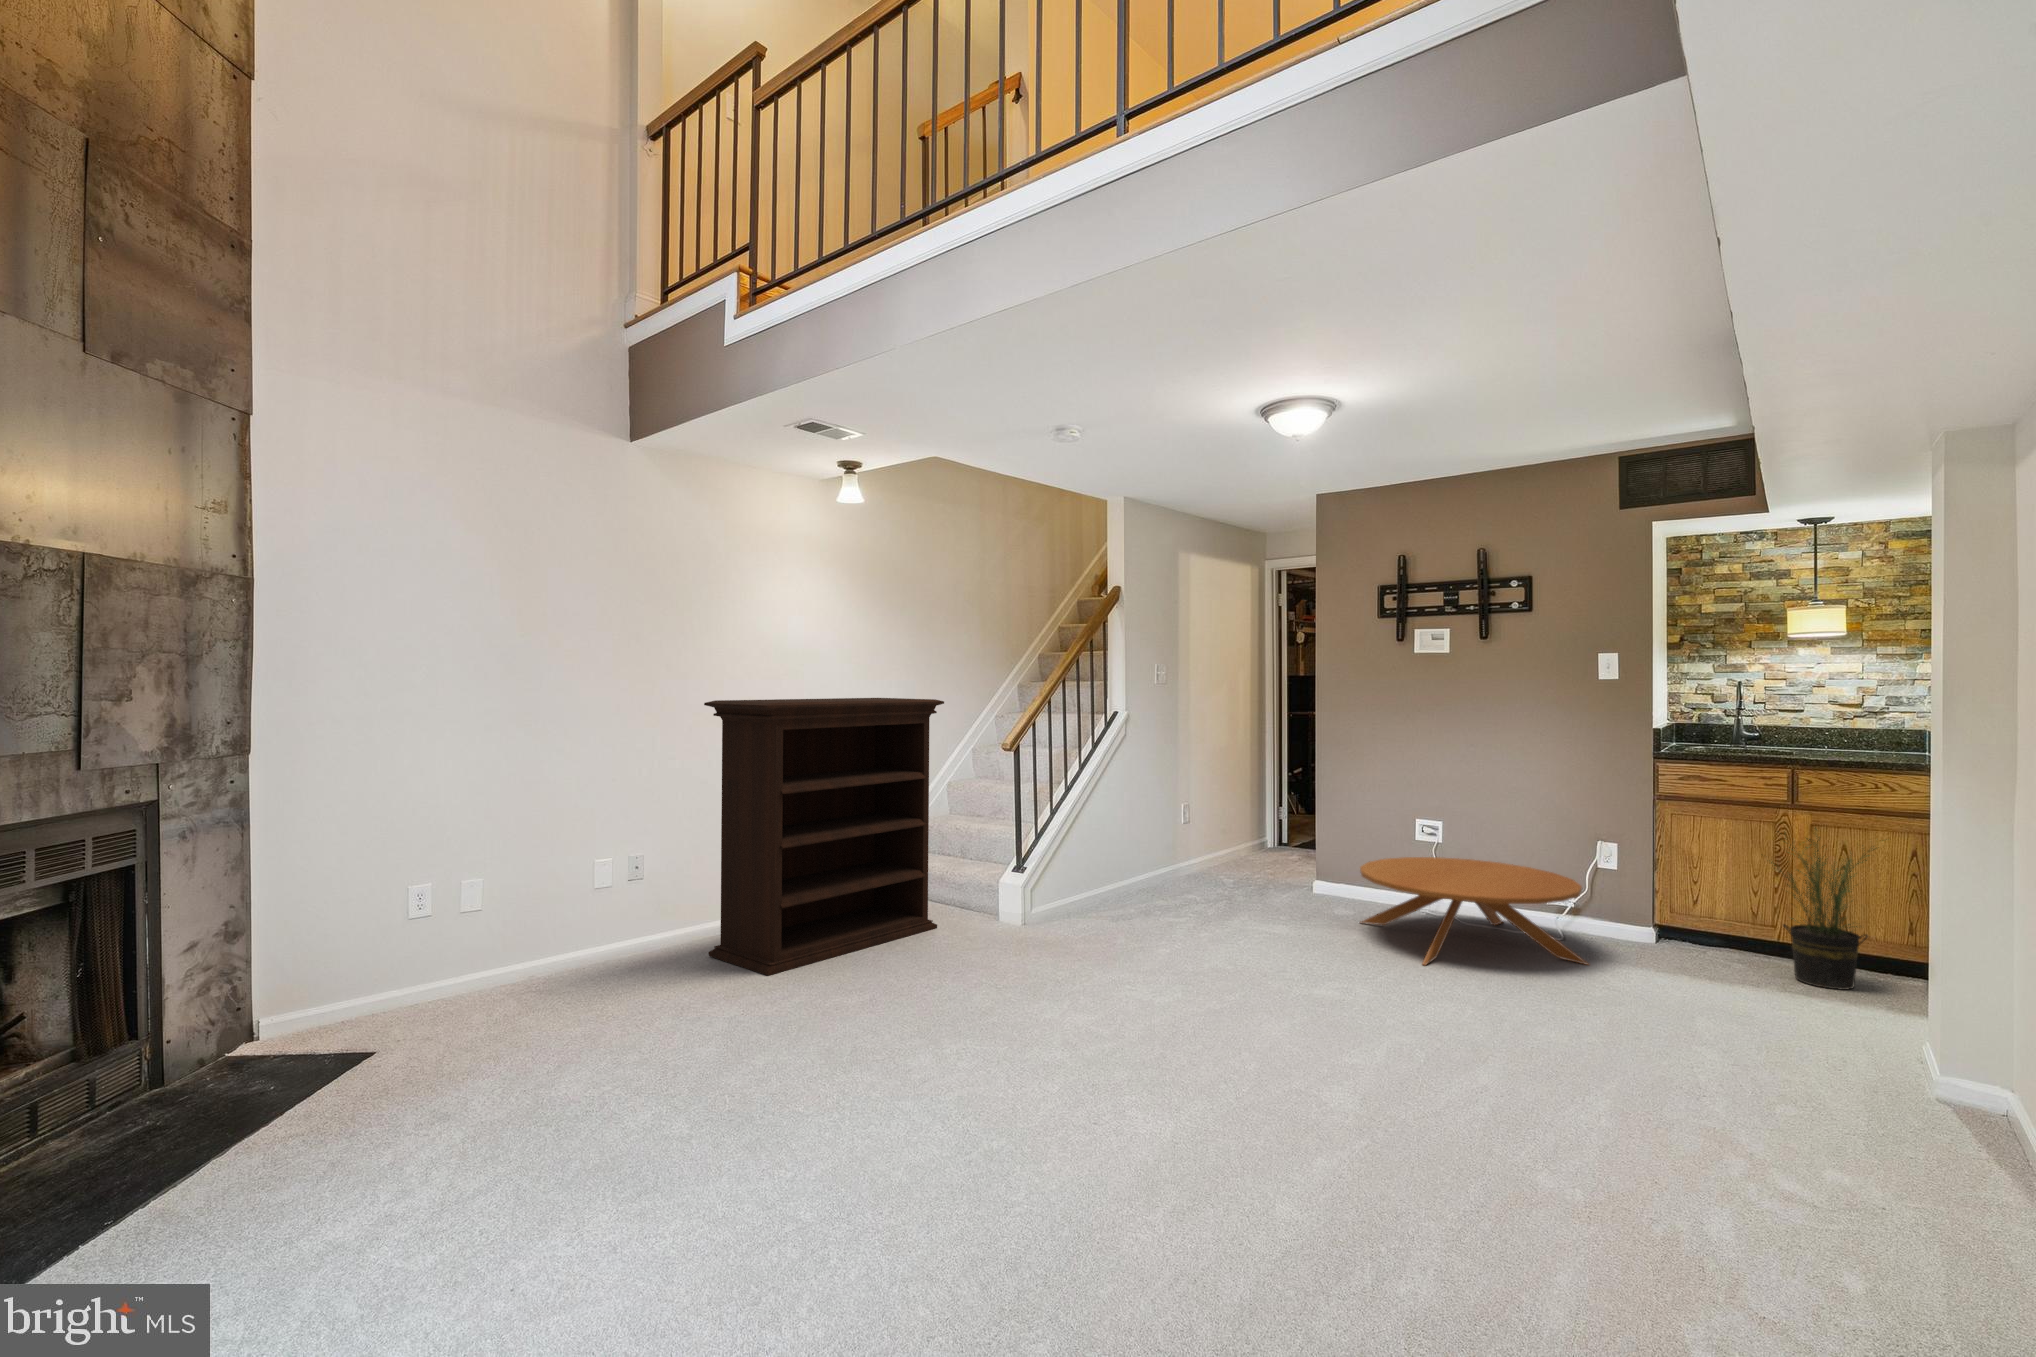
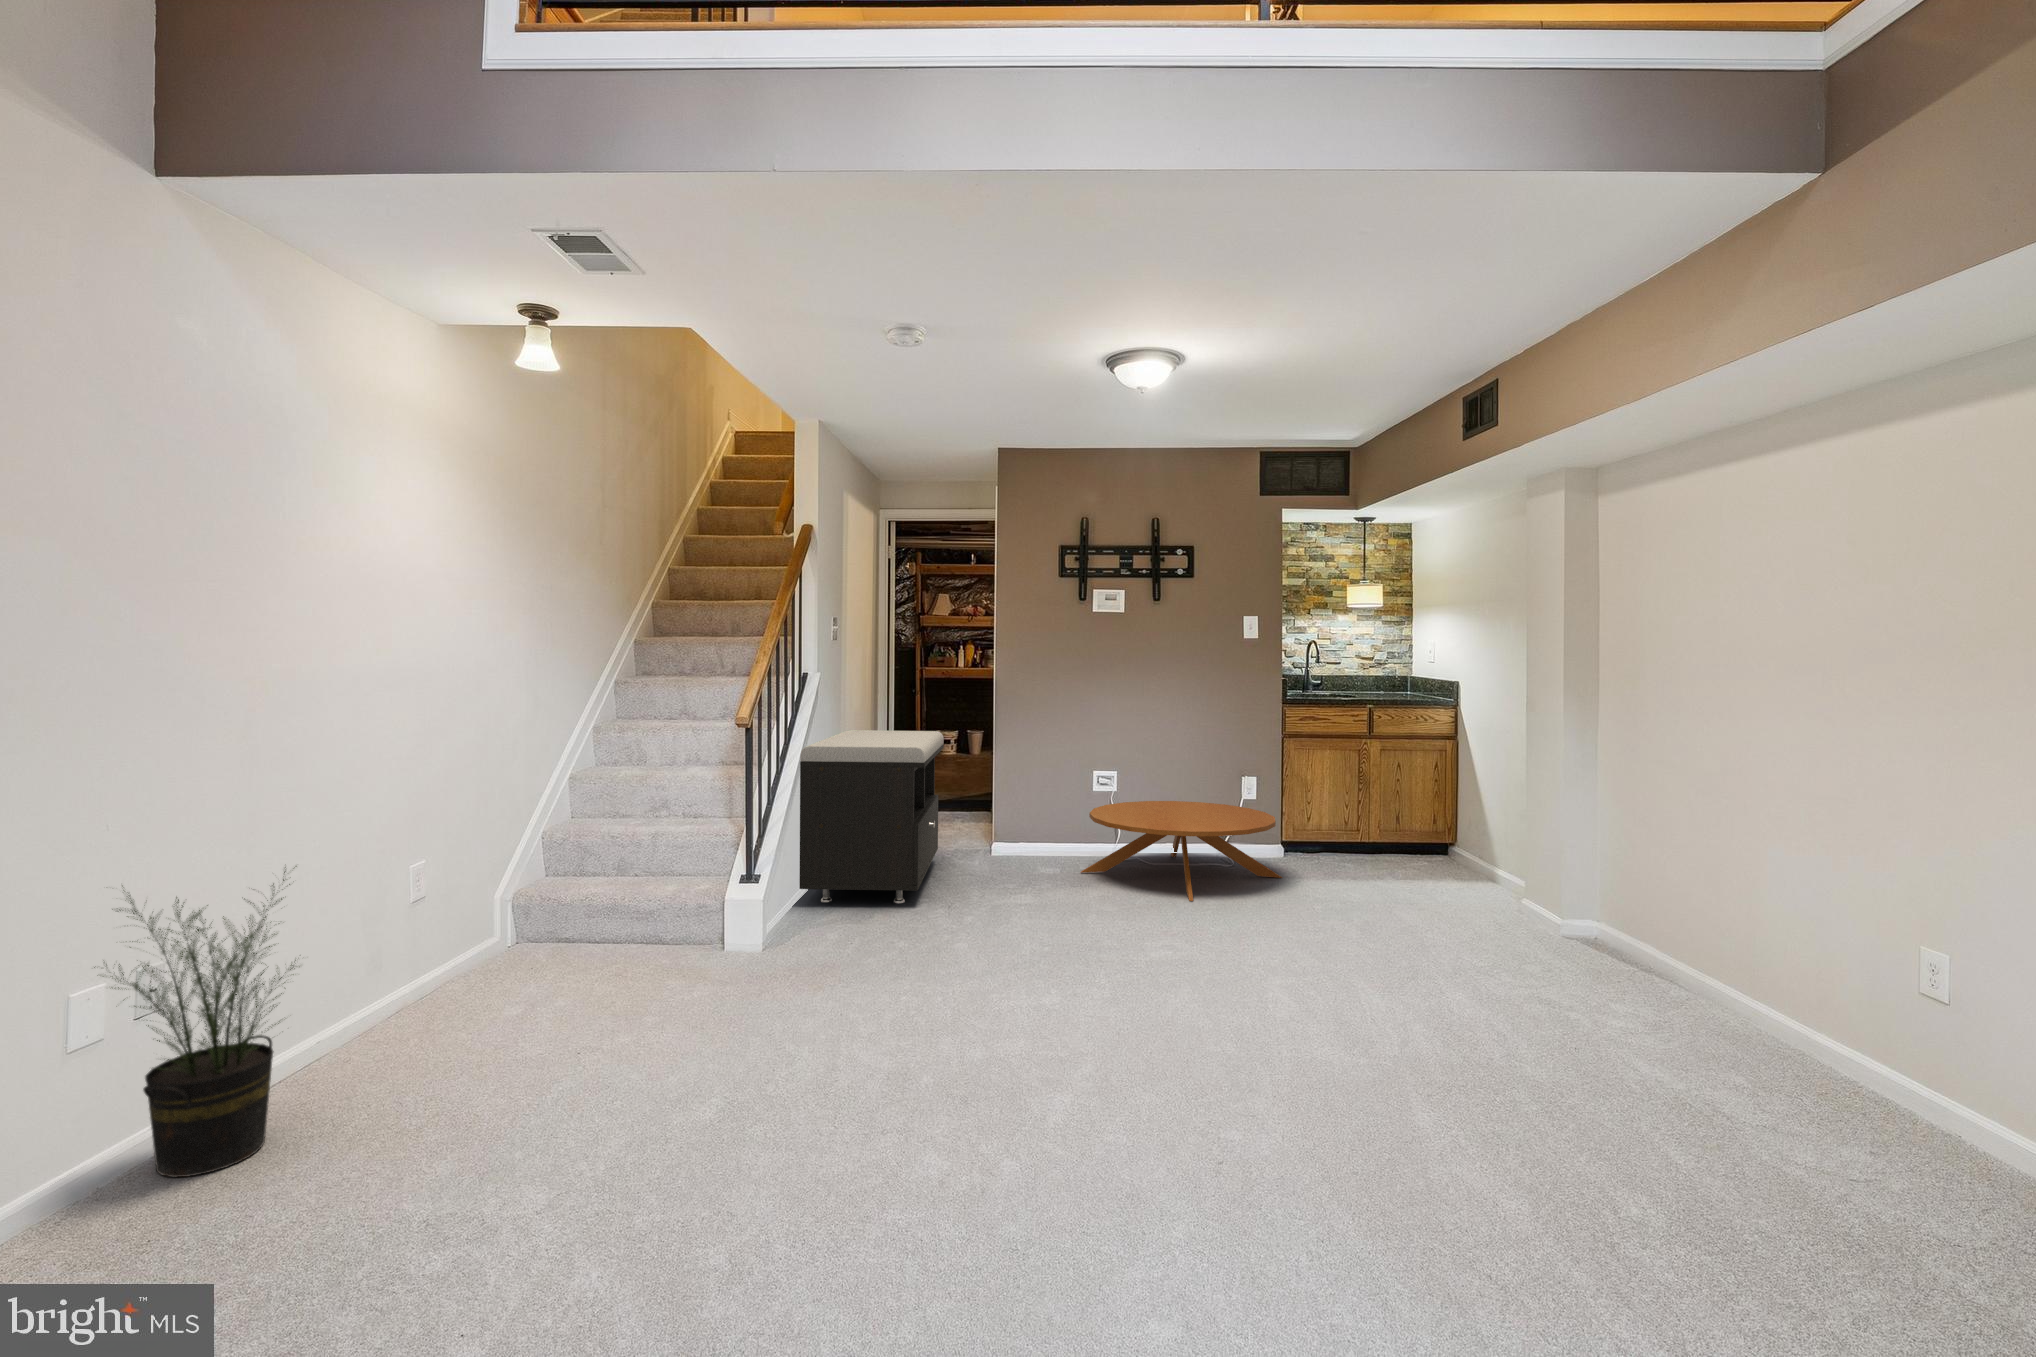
bookshelf: present [704,698,944,976] -> none [347,650,680,1091]
storage bench: none [1073,764,1247,919] -> present [799,730,944,904]
potted plant: present [1771,827,1883,990] -> present [94,866,300,1177]

